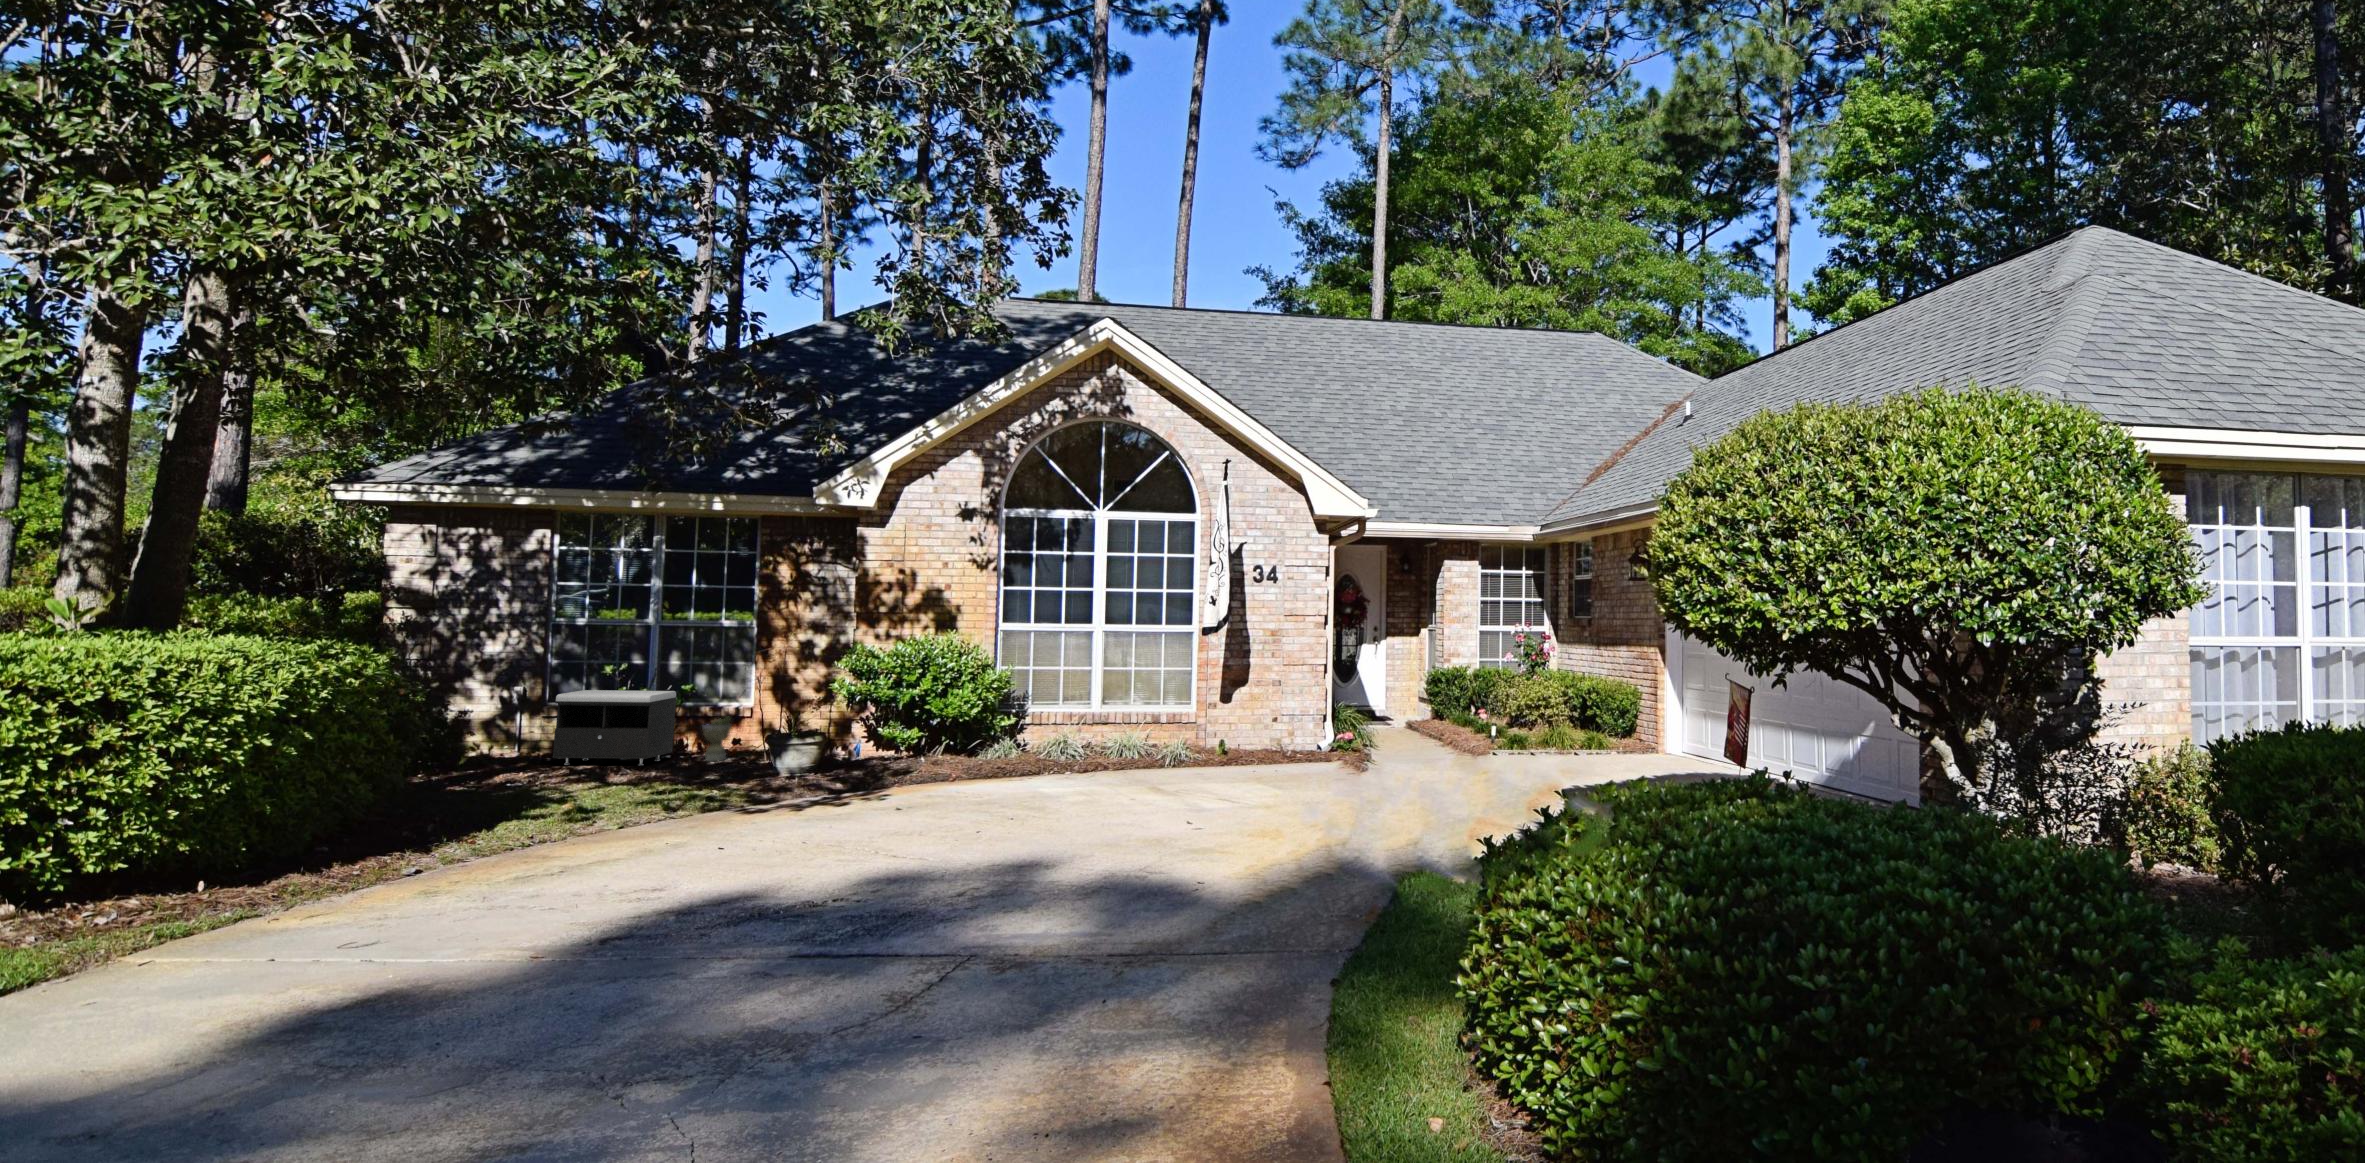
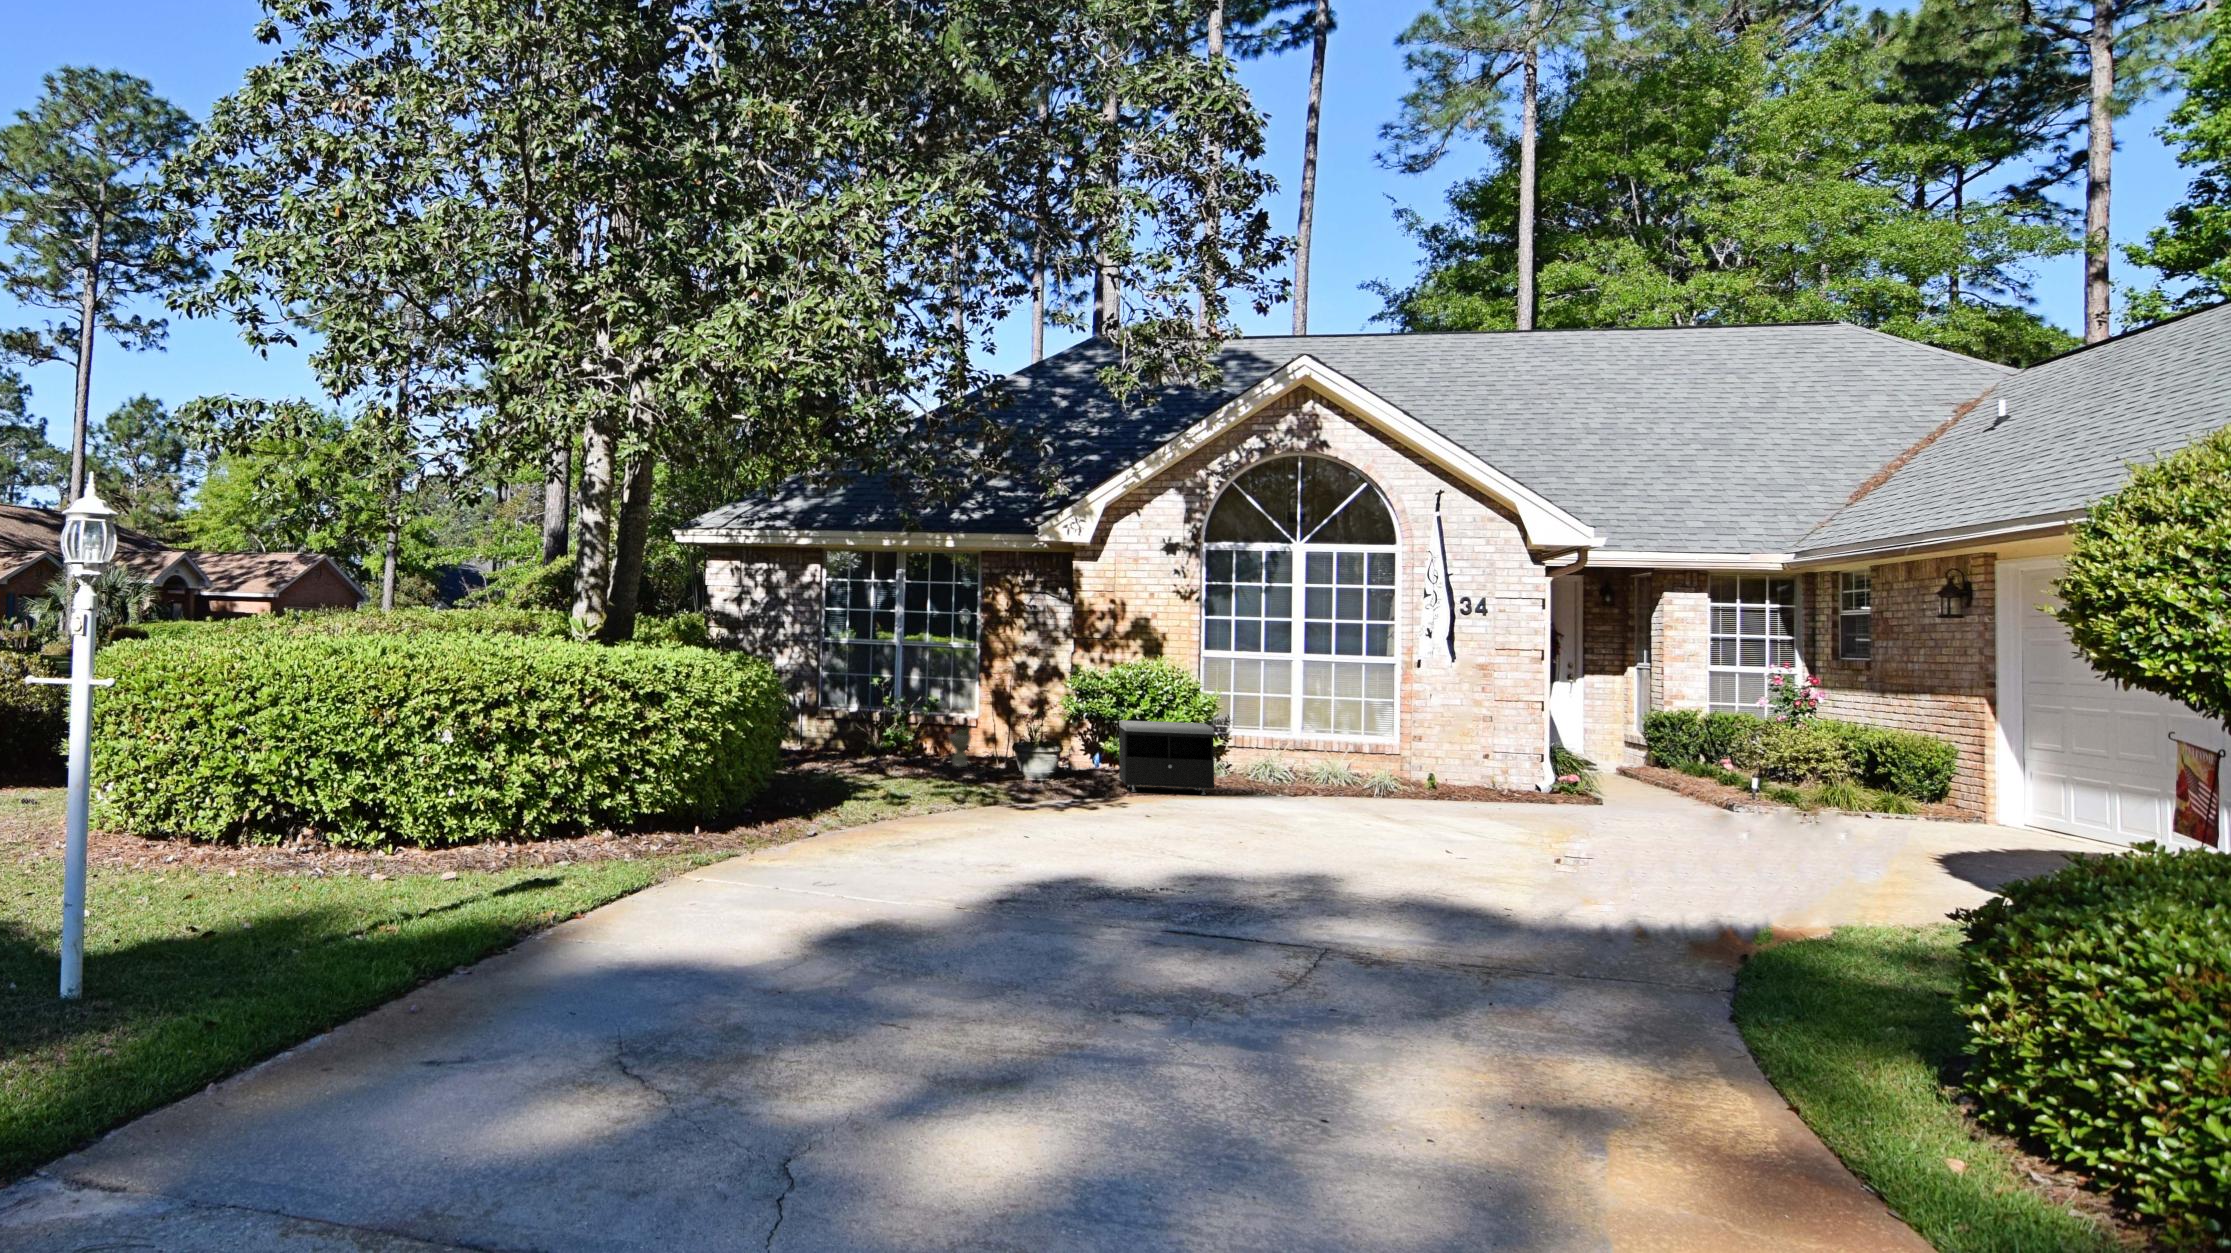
storage bench: present [553,690,676,765] -> present [1119,720,1214,795]

